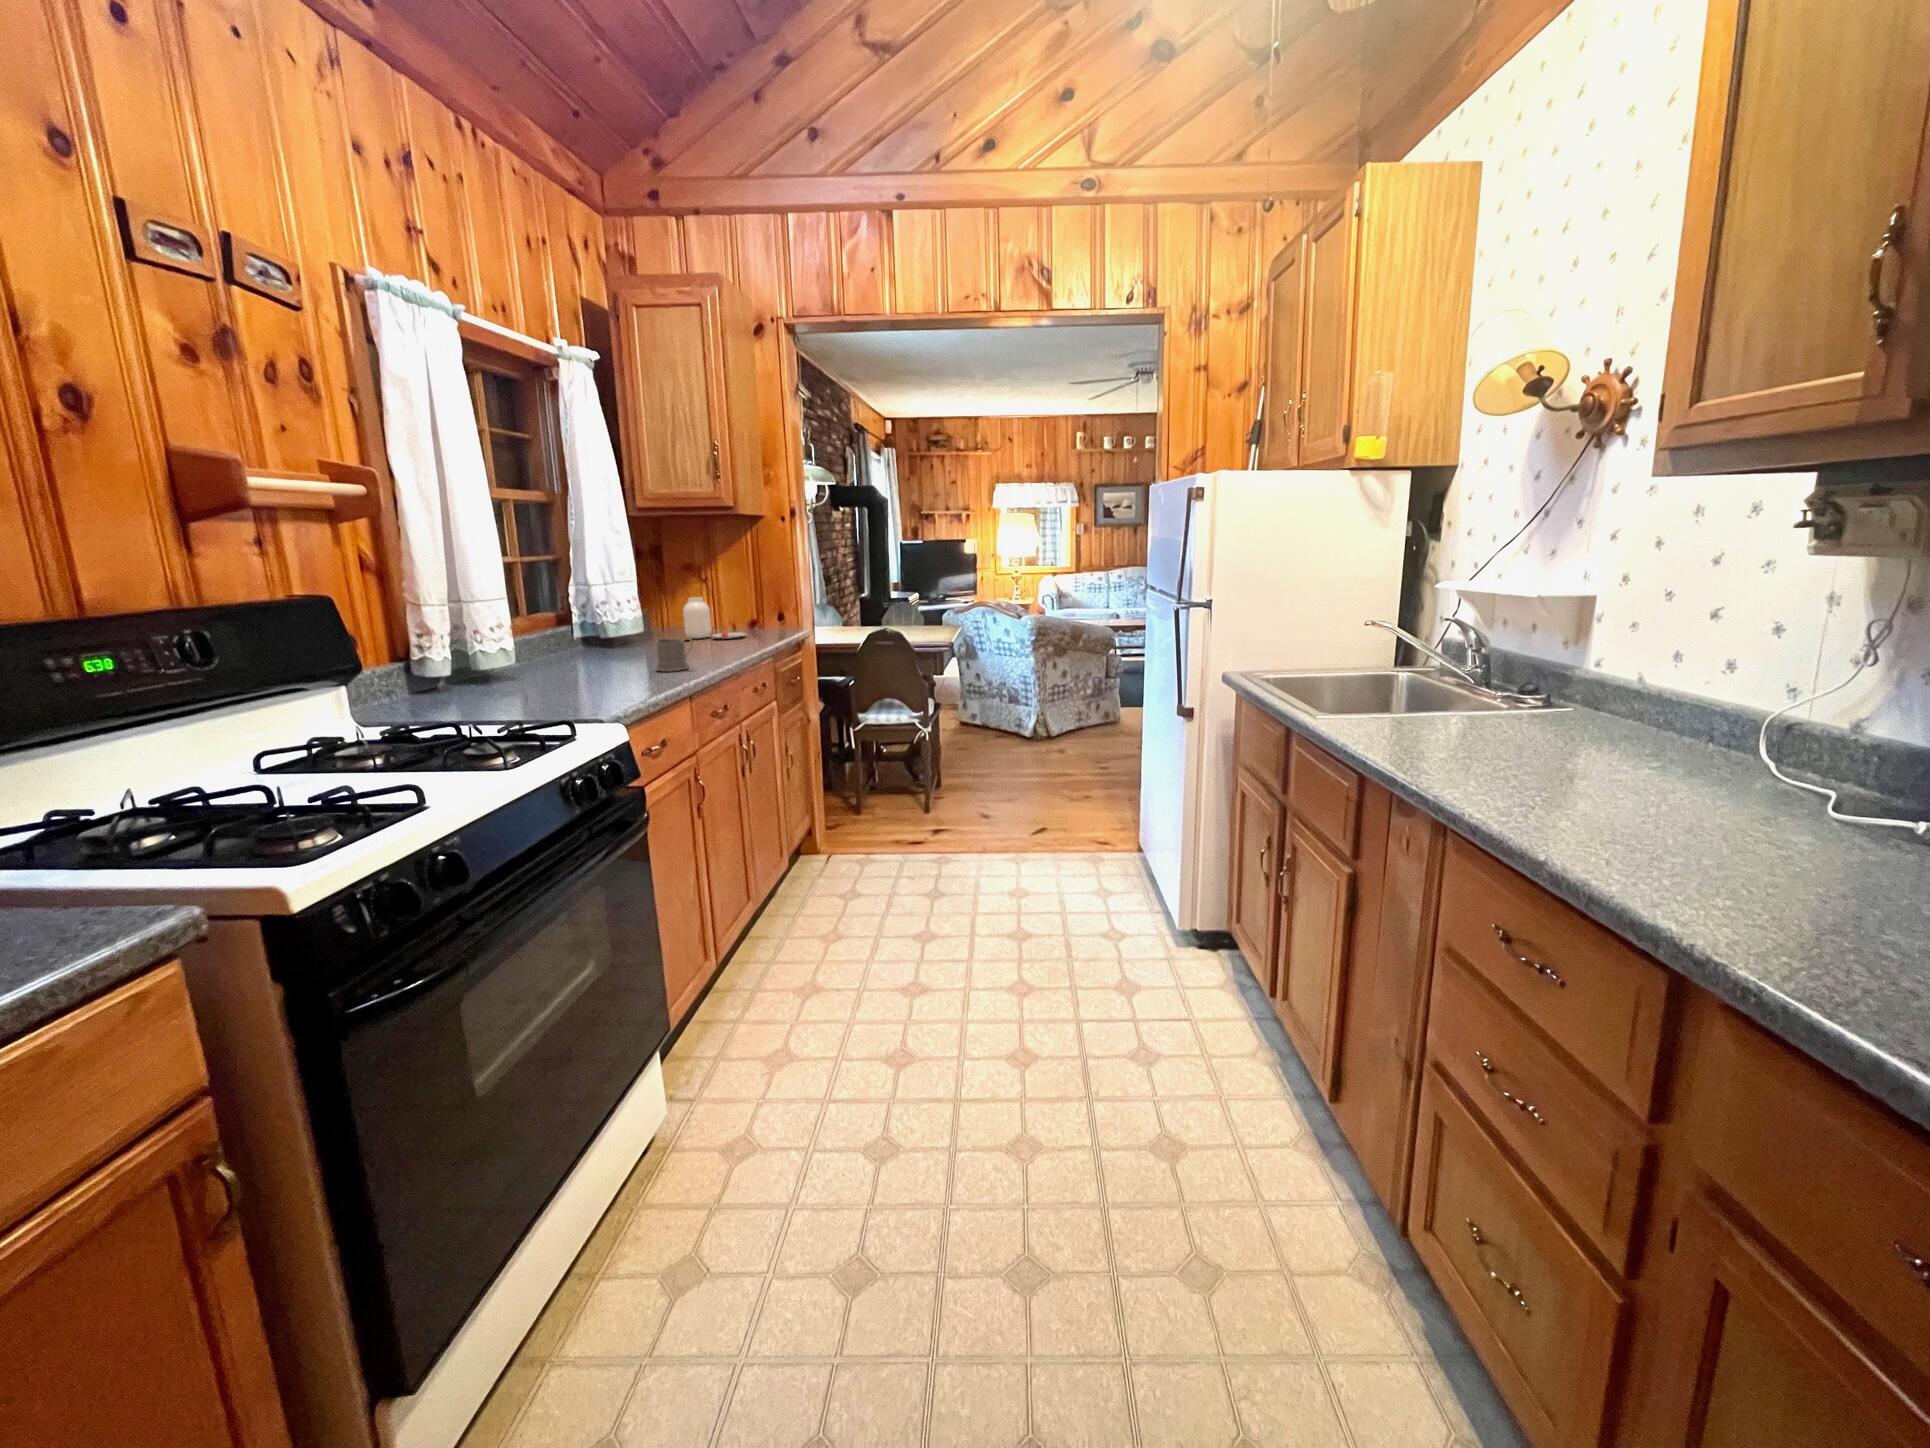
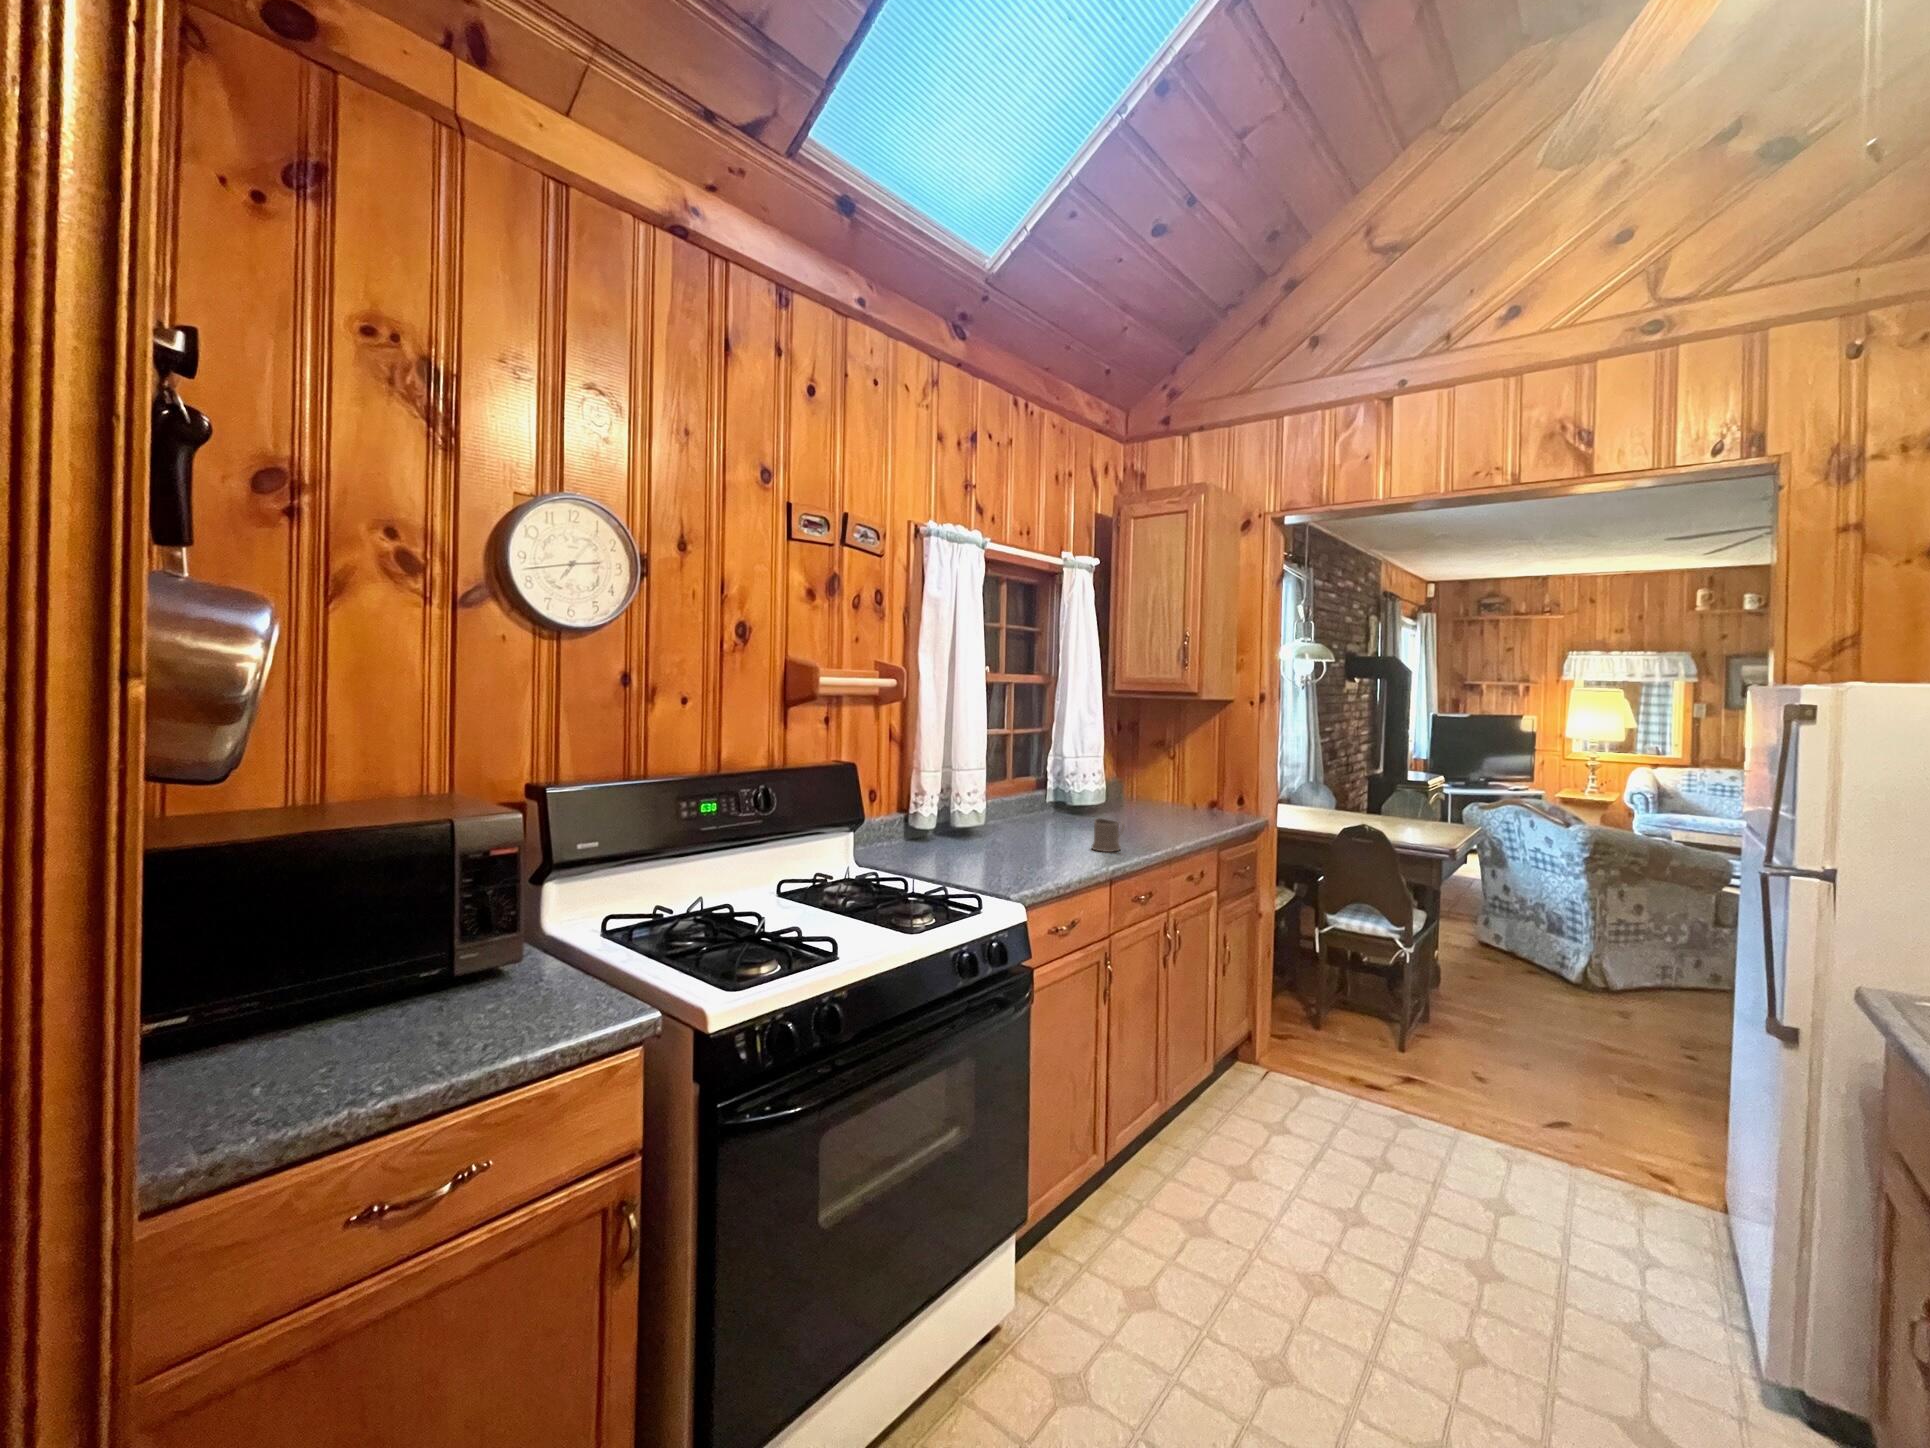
jar: present [683,597,745,639] -> none [1134,774,1200,819]

